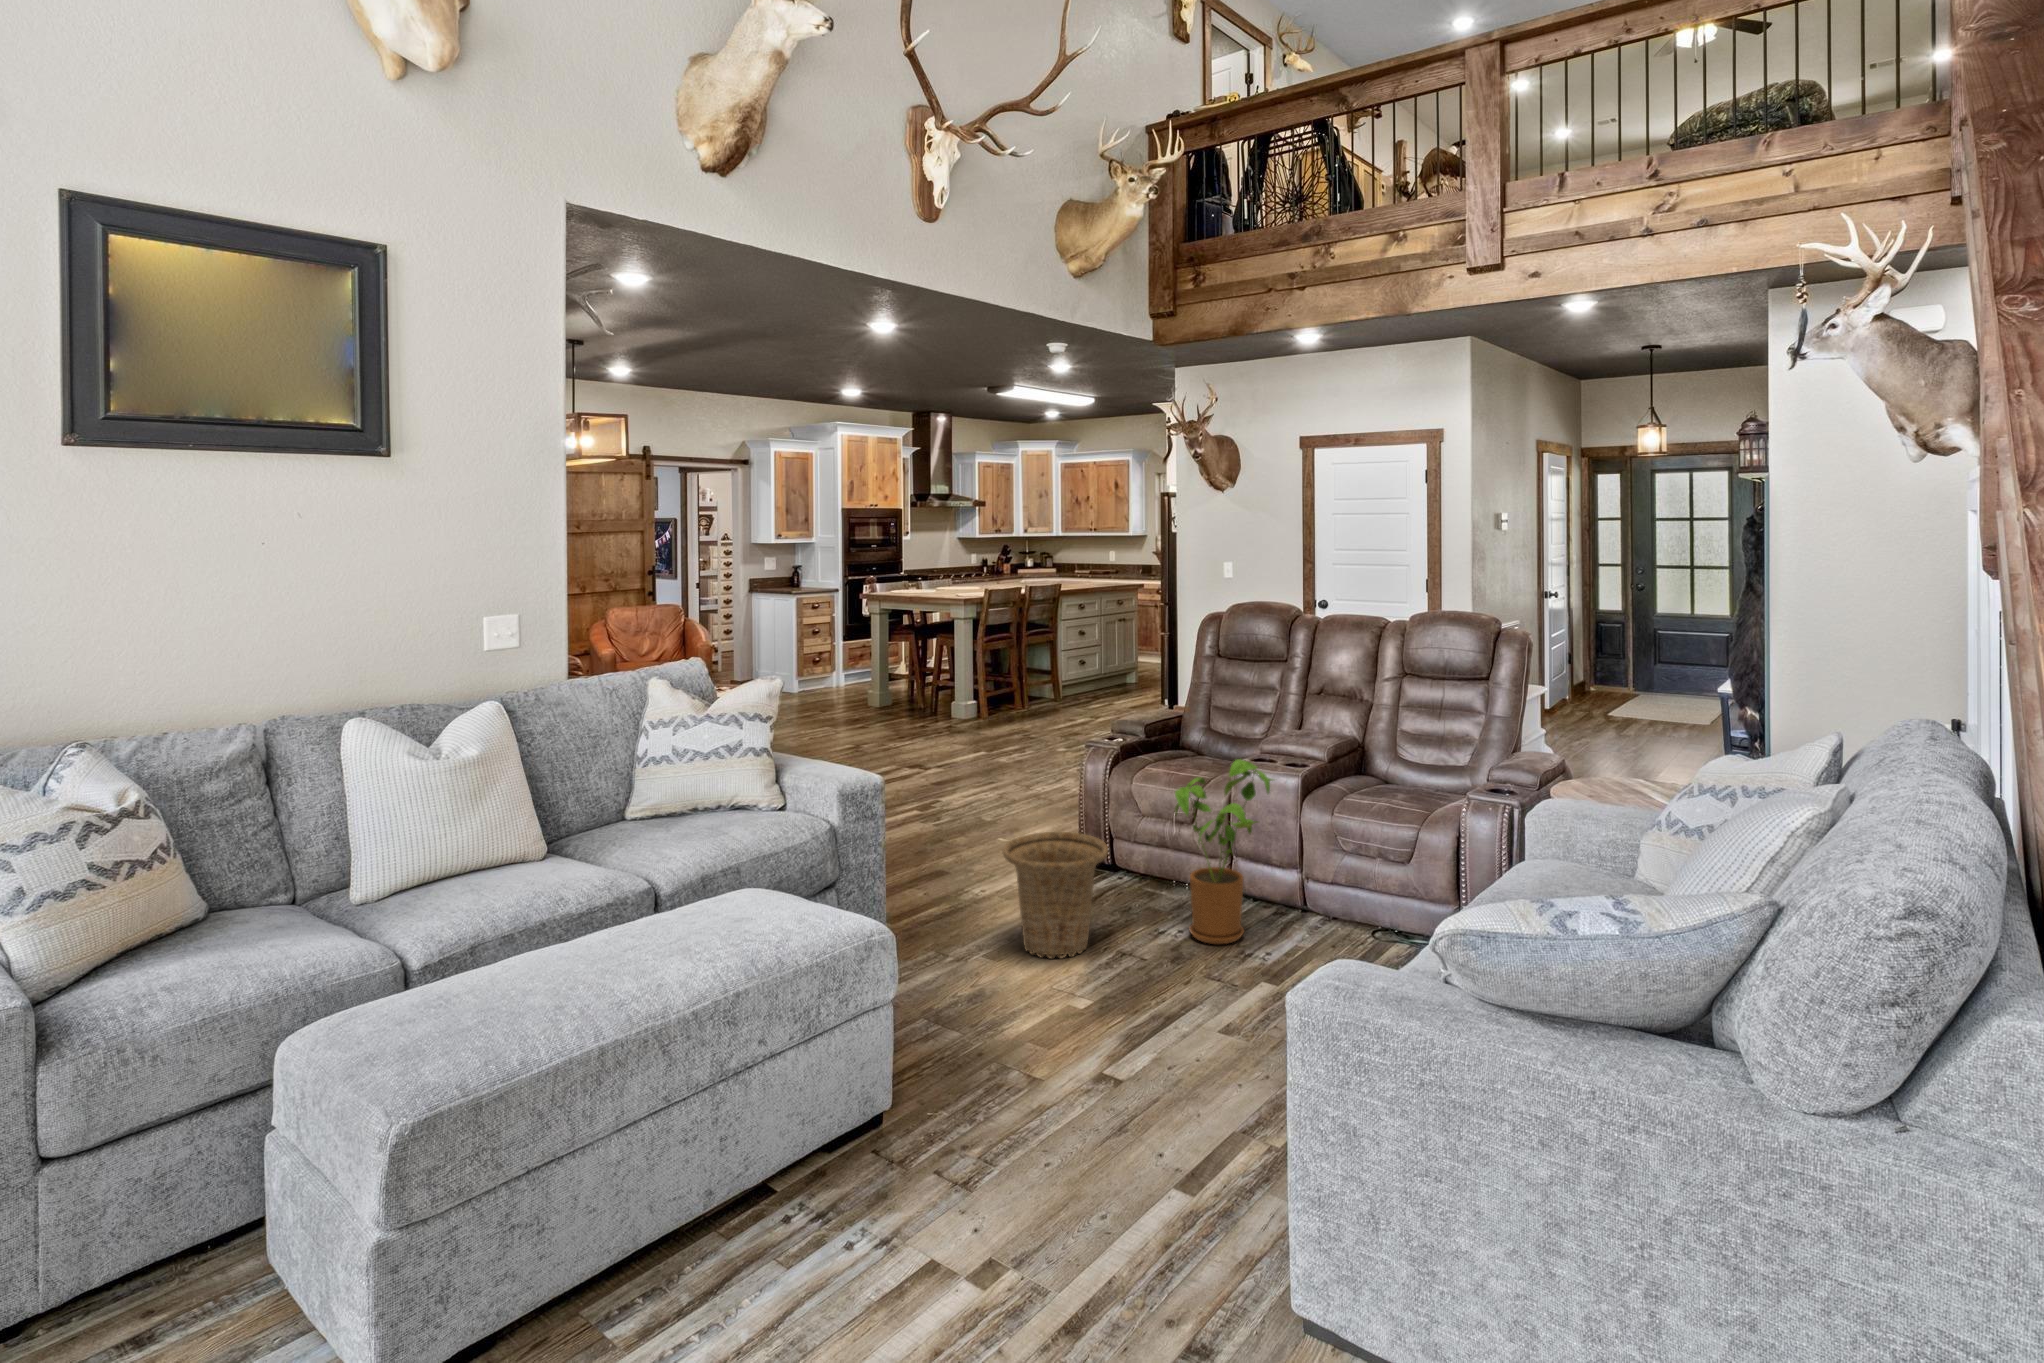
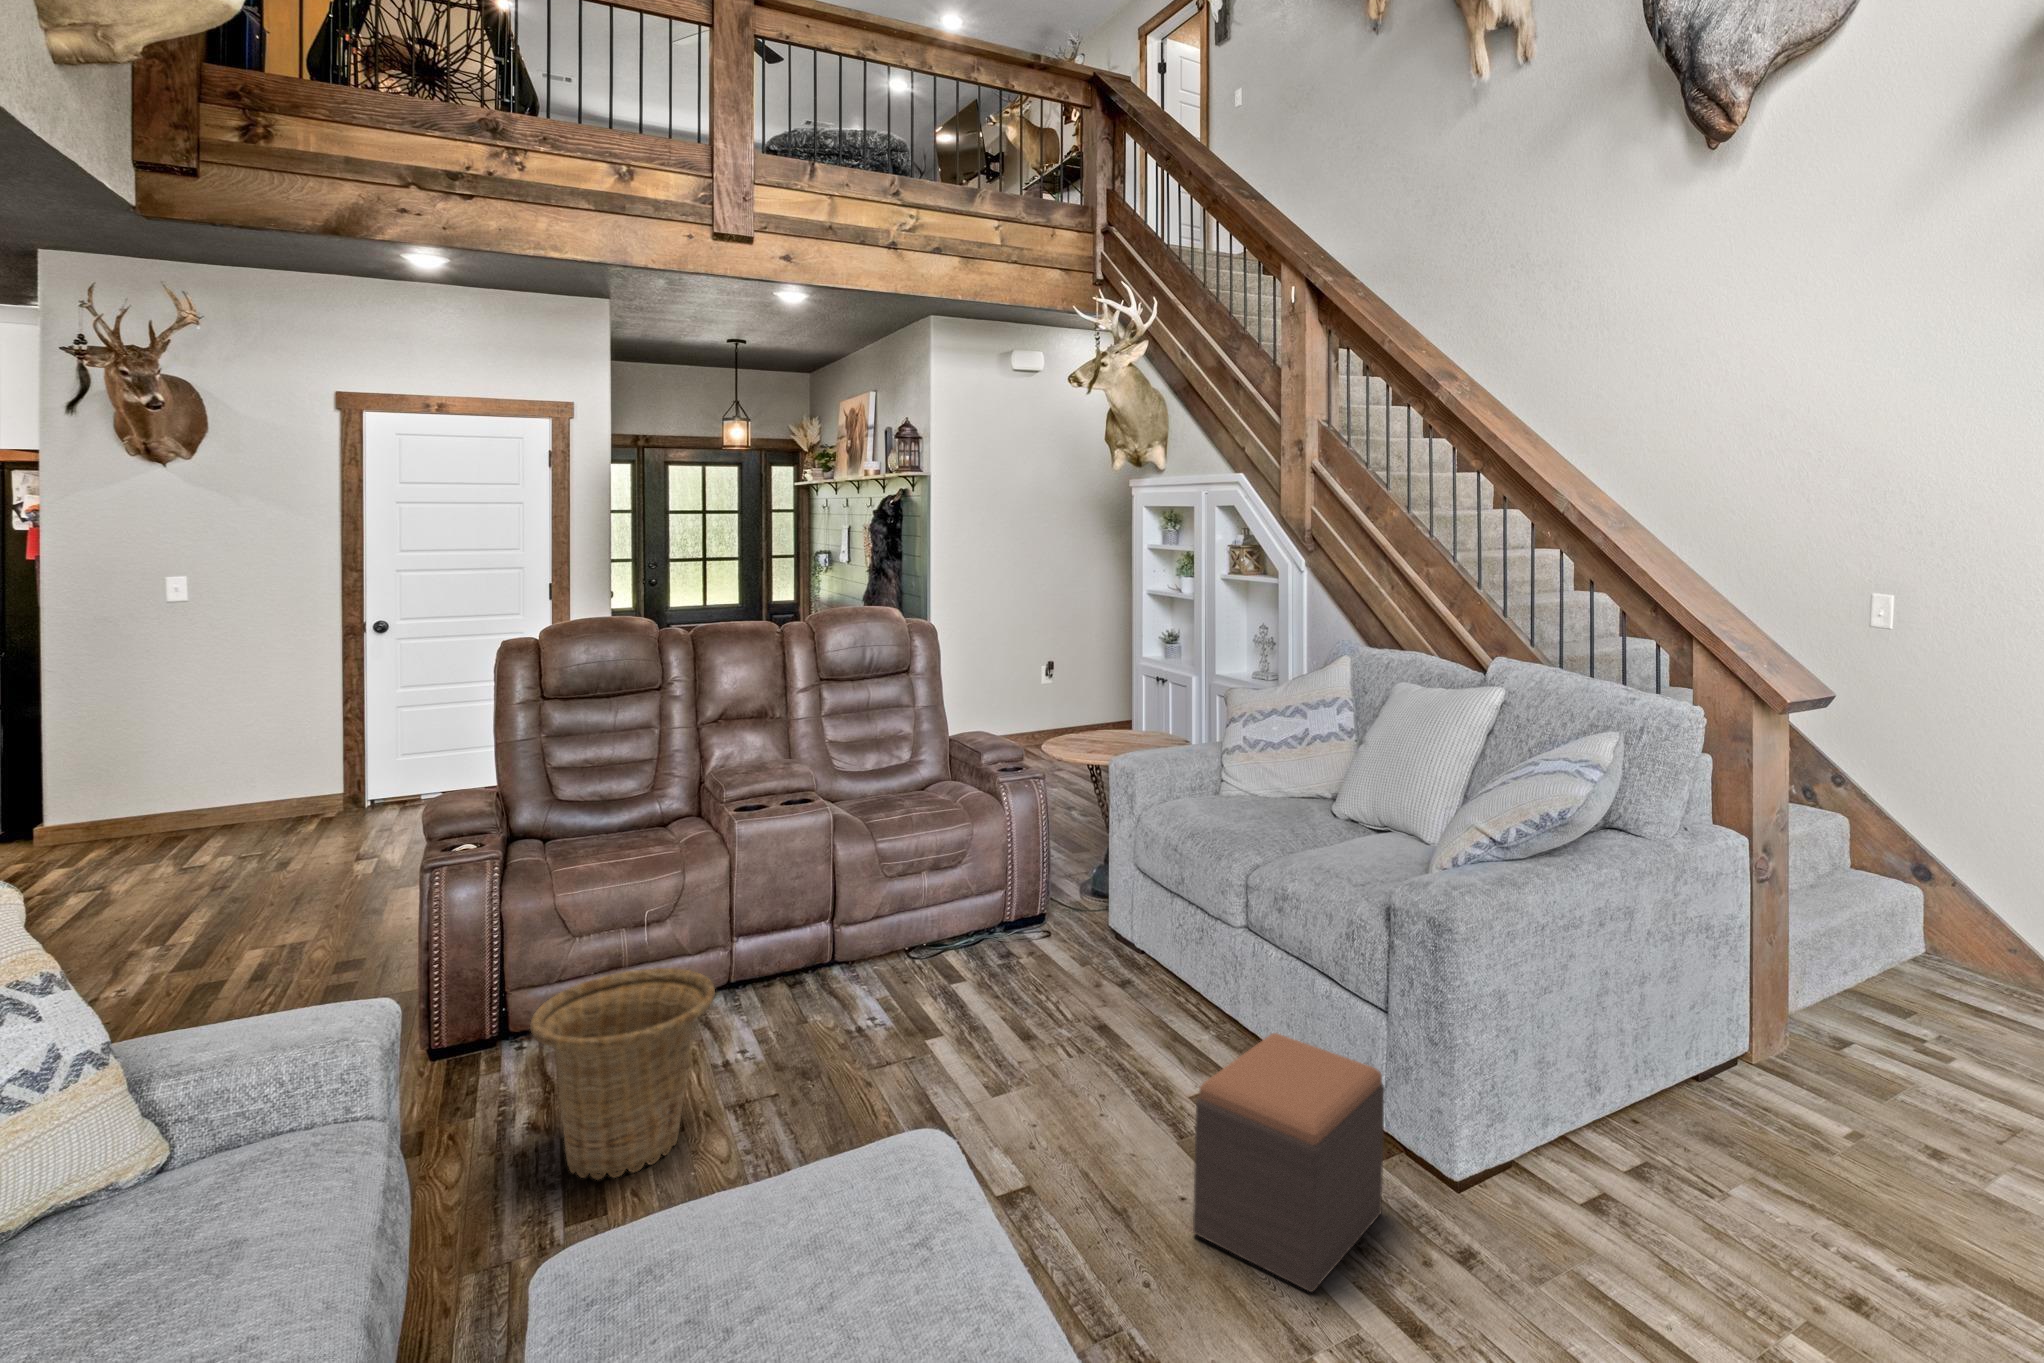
house plant: present [1175,759,1273,944] -> none [711,804,865,1045]
footstool: none [1087,1038,1247,1278] -> present [1193,1033,1385,1292]

